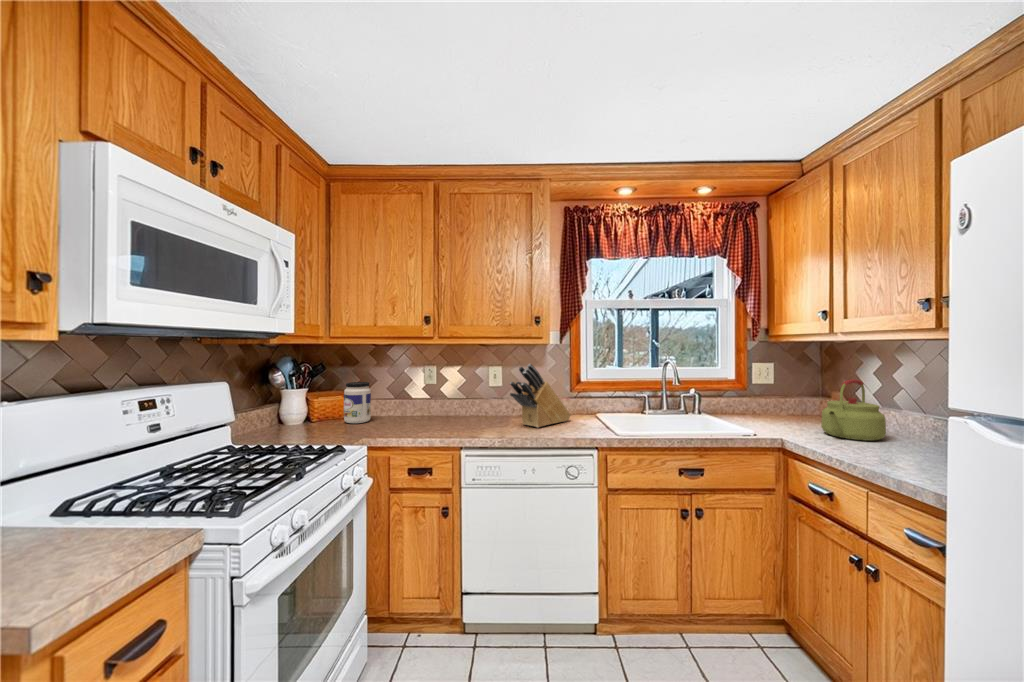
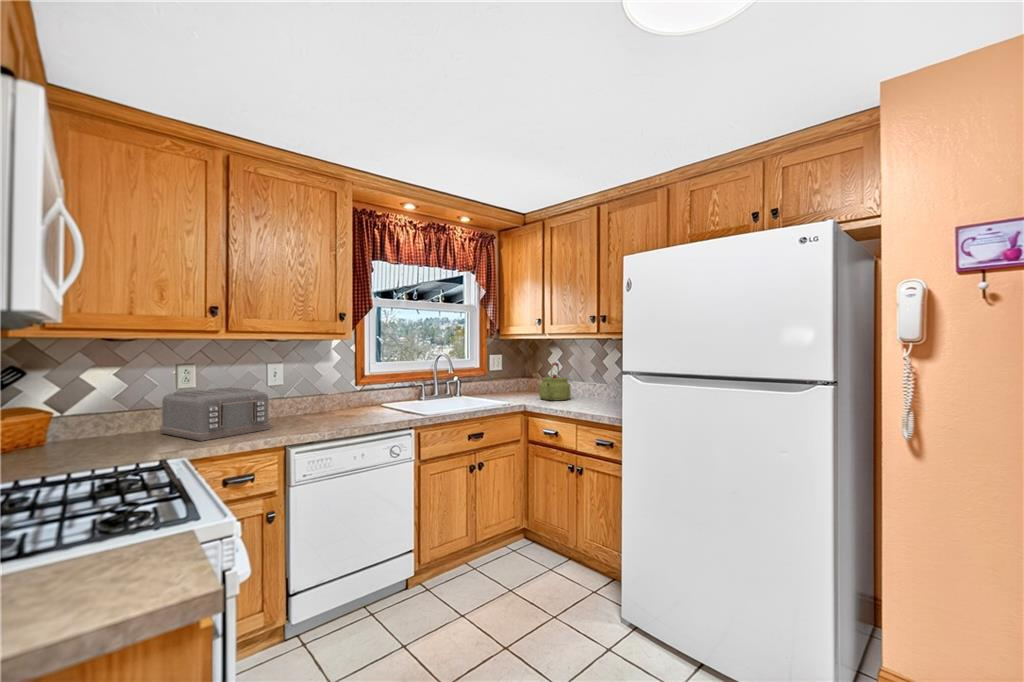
knife block: present [510,364,570,428] -> none [325,359,370,420]
jar: present [344,382,371,423] -> none [83,391,127,447]
toaster: none [399,384,463,429] -> present [160,387,270,441]

